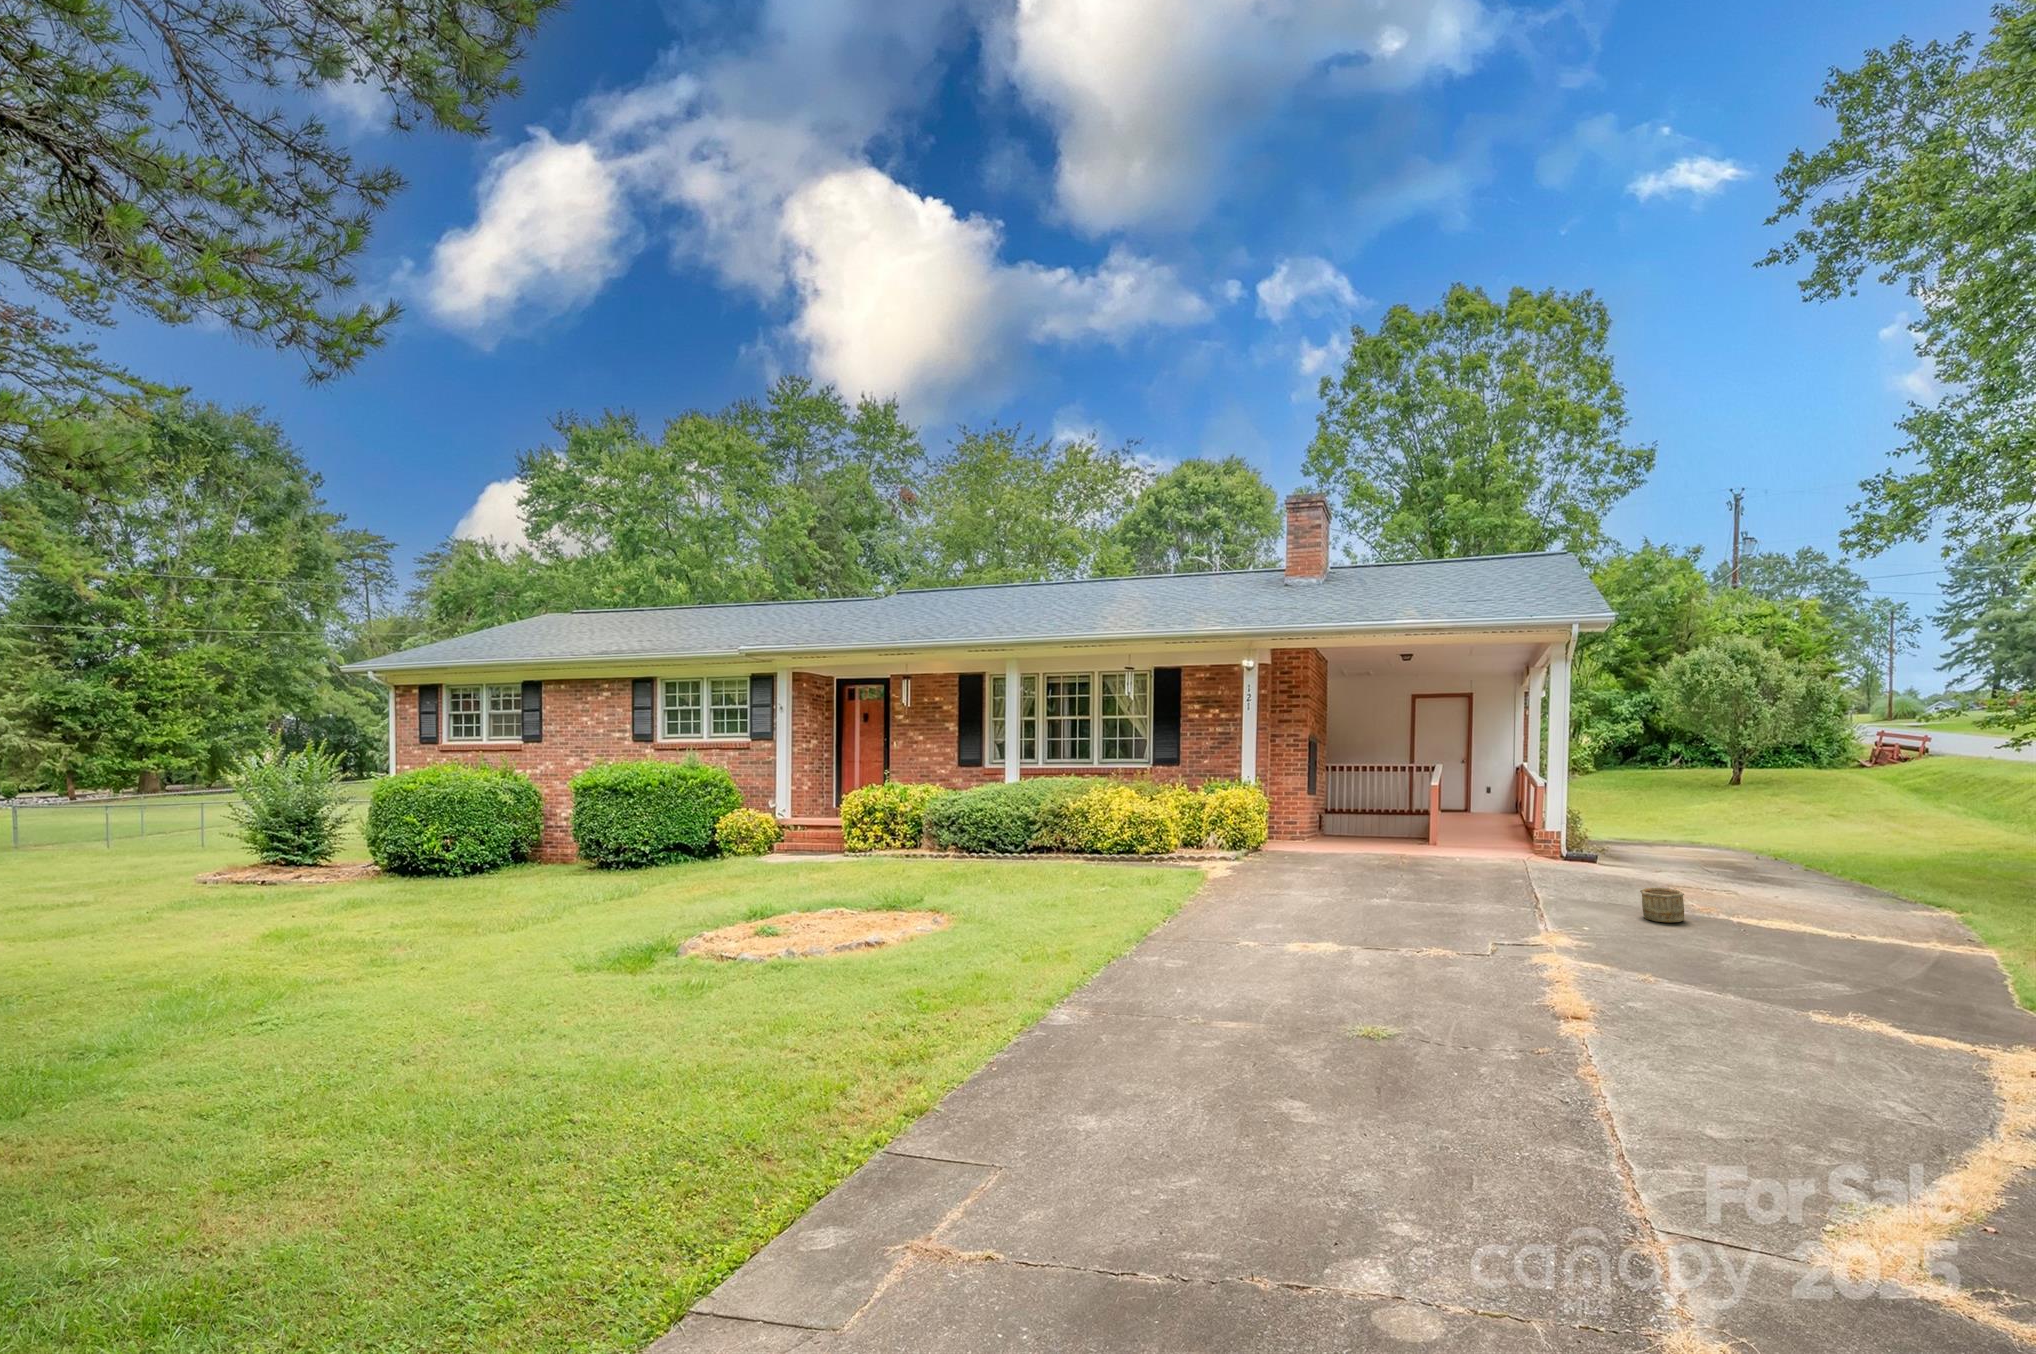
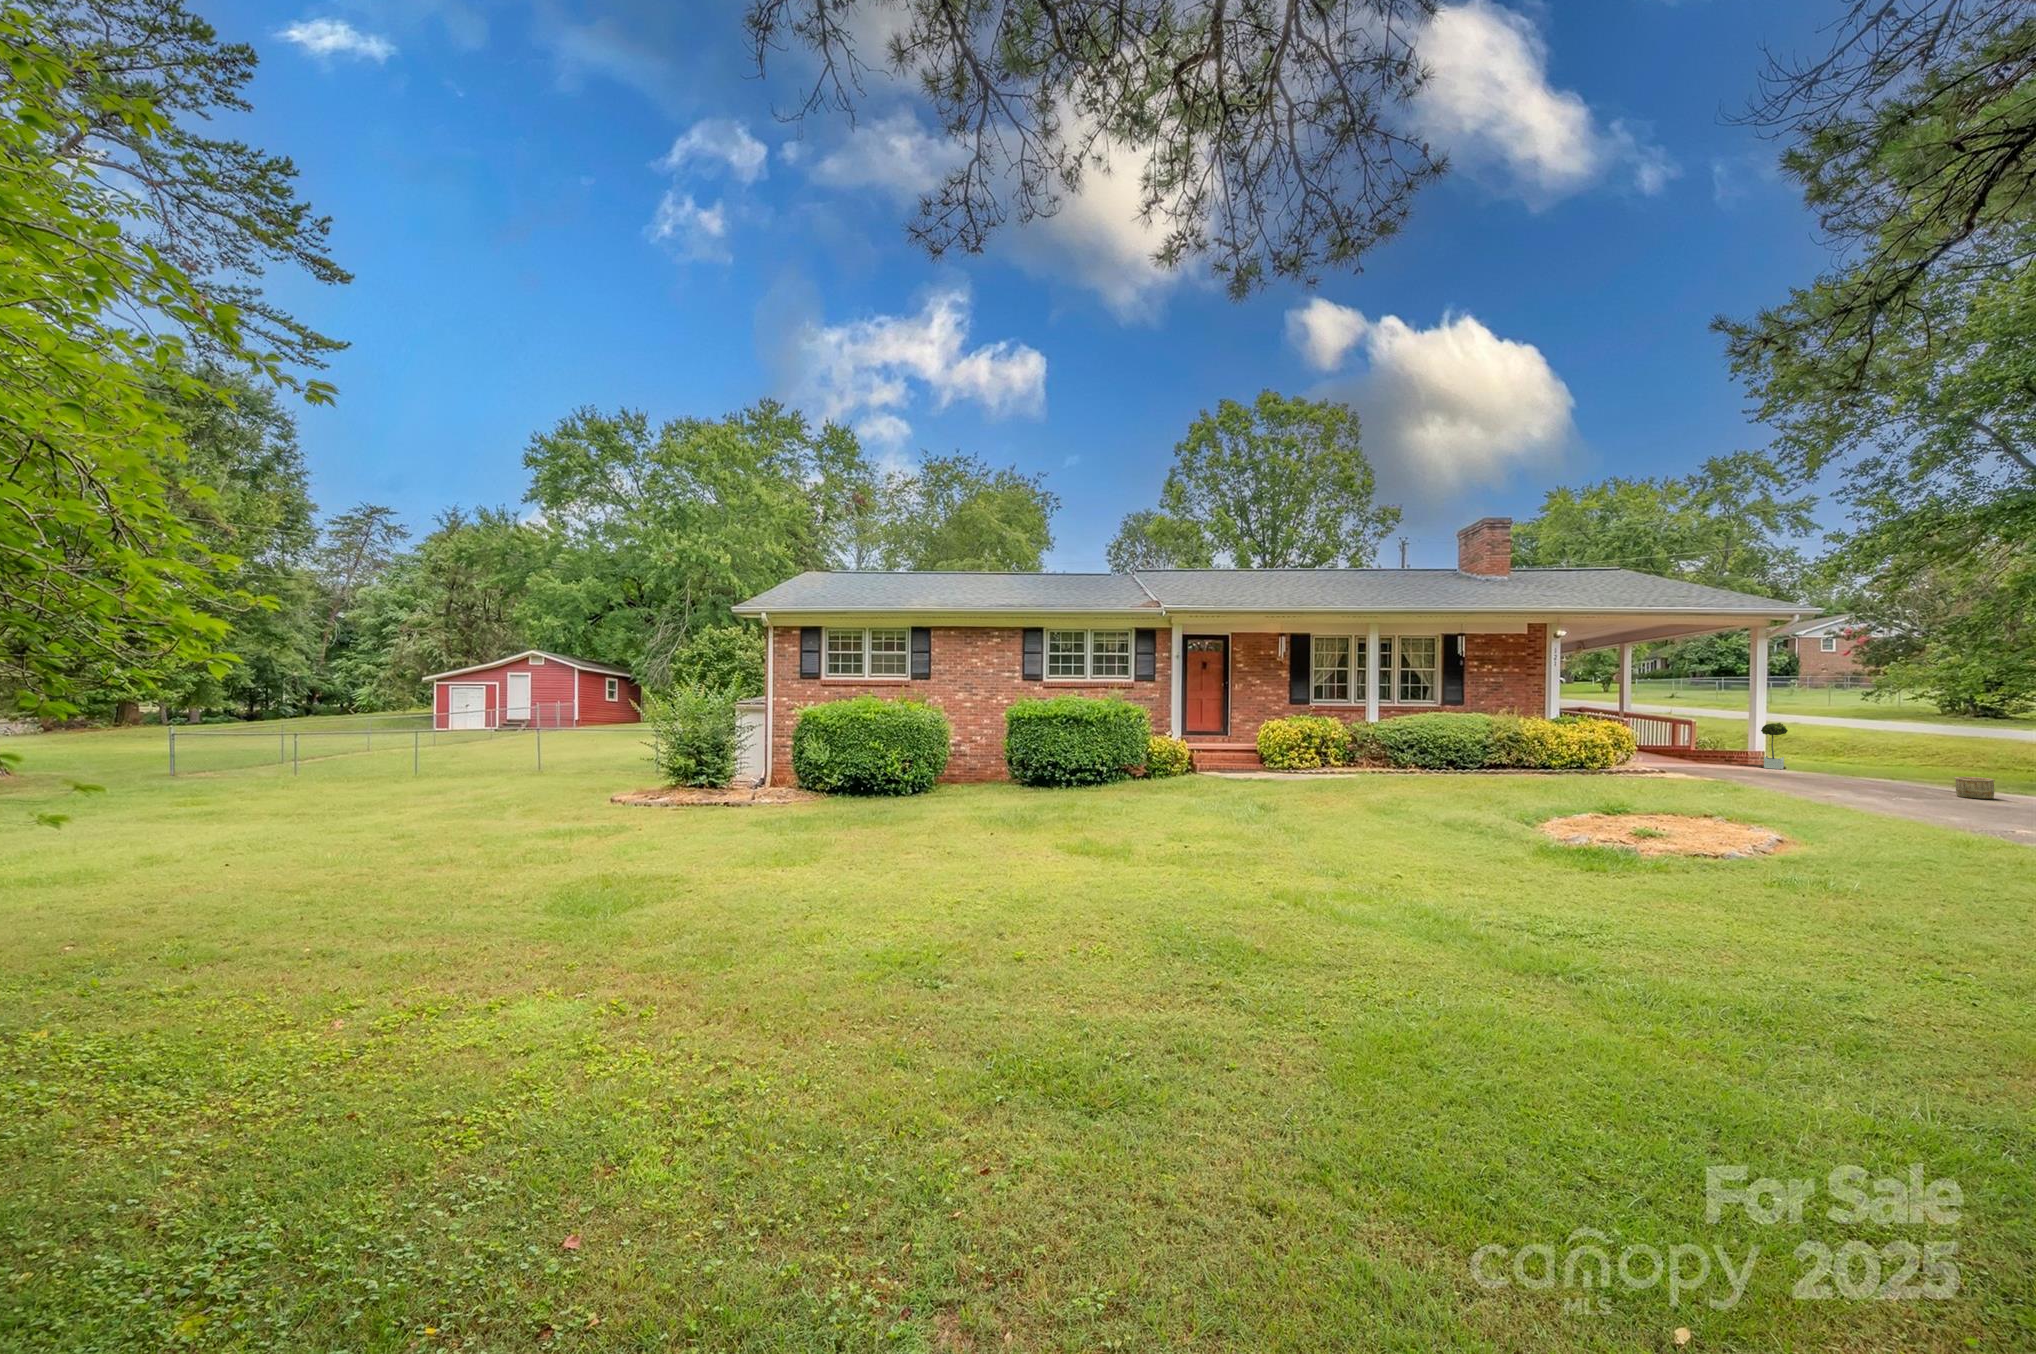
potted tree: none [1572,791,1608,859] -> present [1761,723,1788,769]

